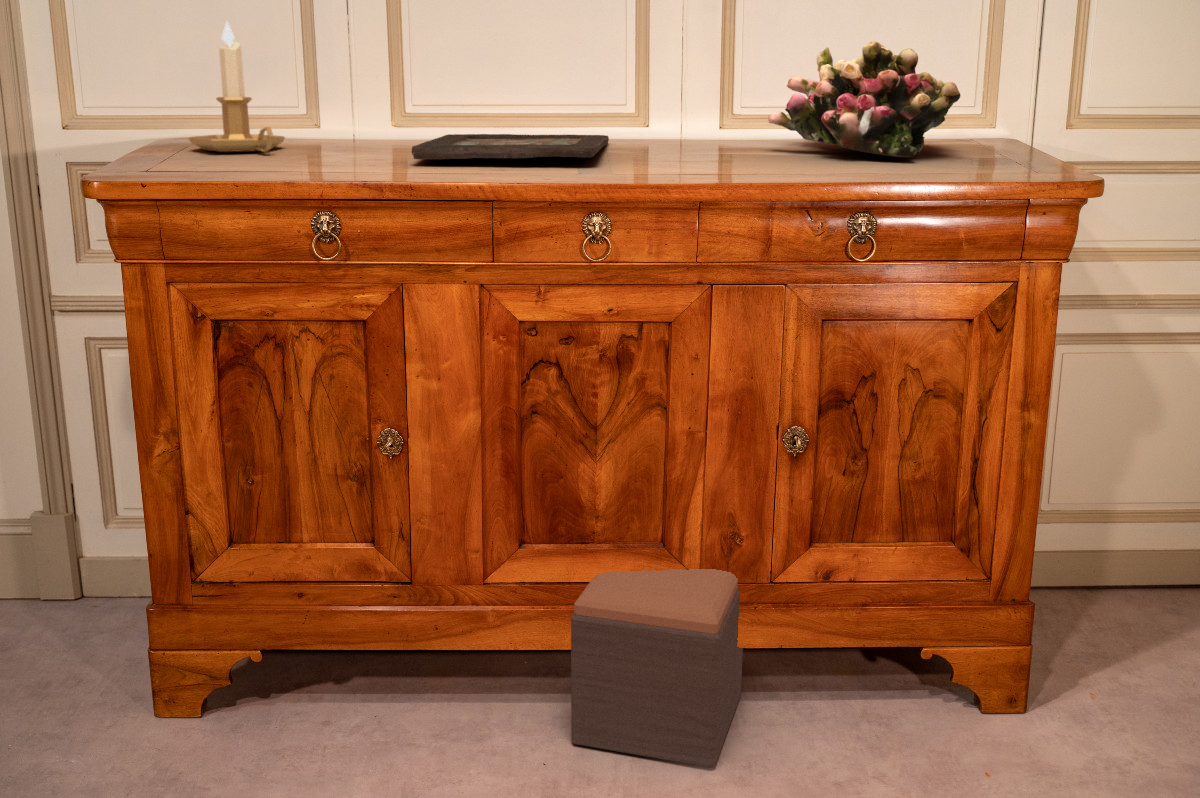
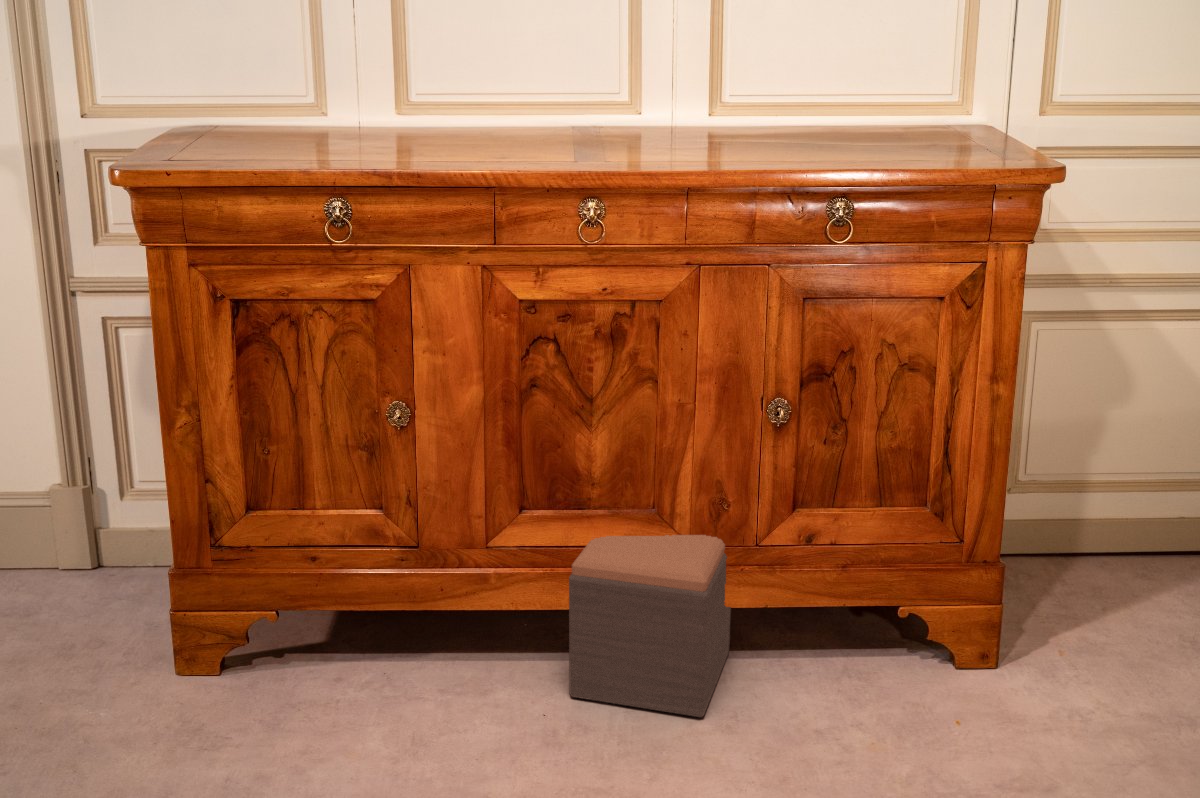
candlestick: present [189,22,285,152] -> none [204,15,296,141]
flower arrangement: present [768,41,960,157] -> none [754,35,934,145]
decorative tray: present [412,134,609,159] -> none [417,123,603,148]

